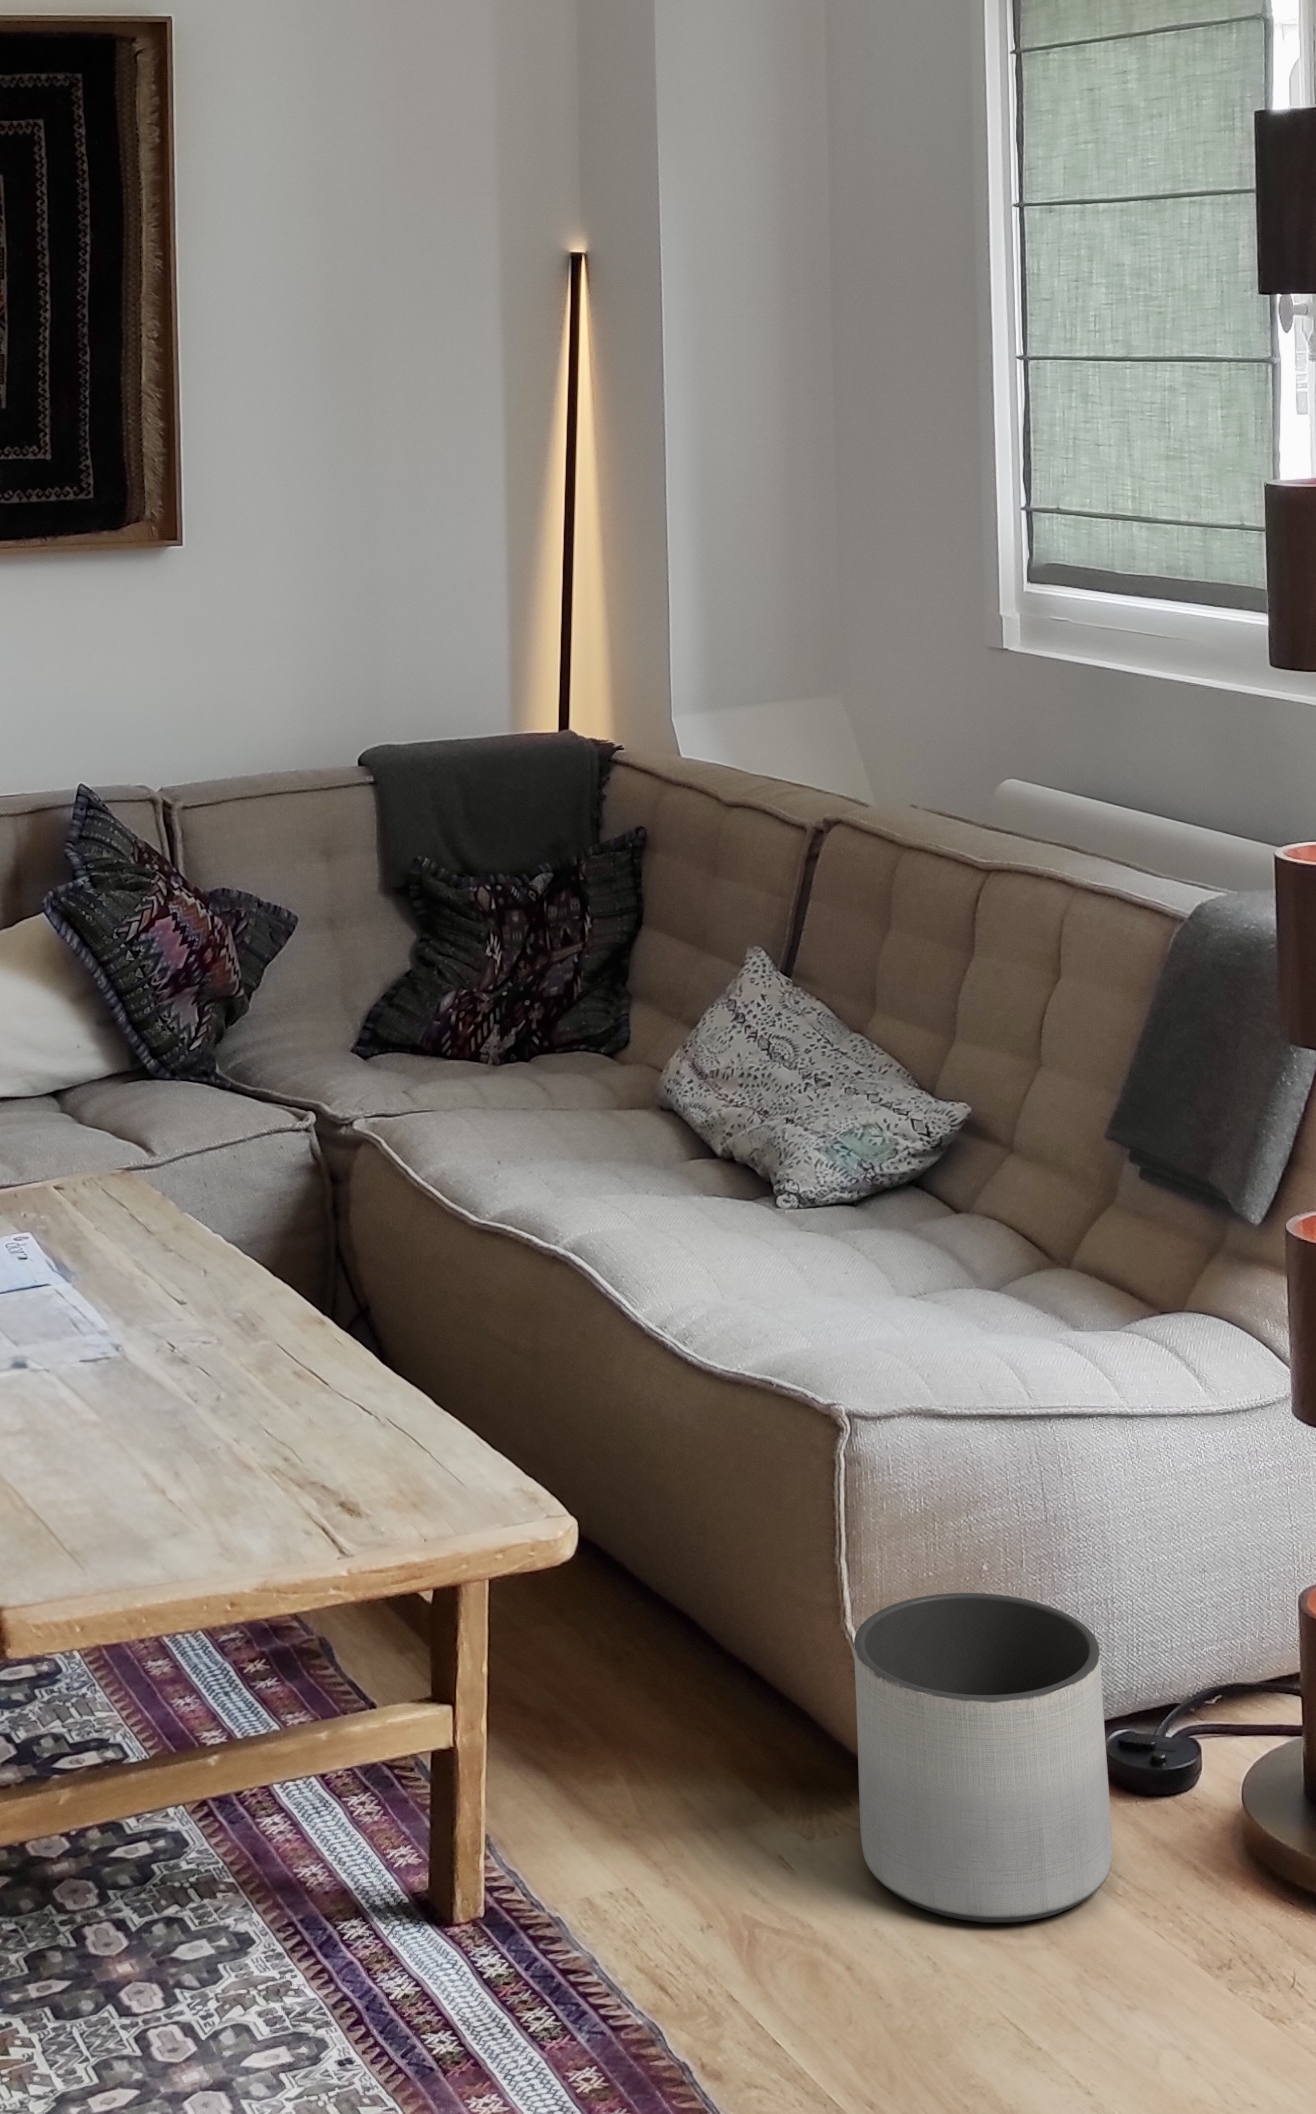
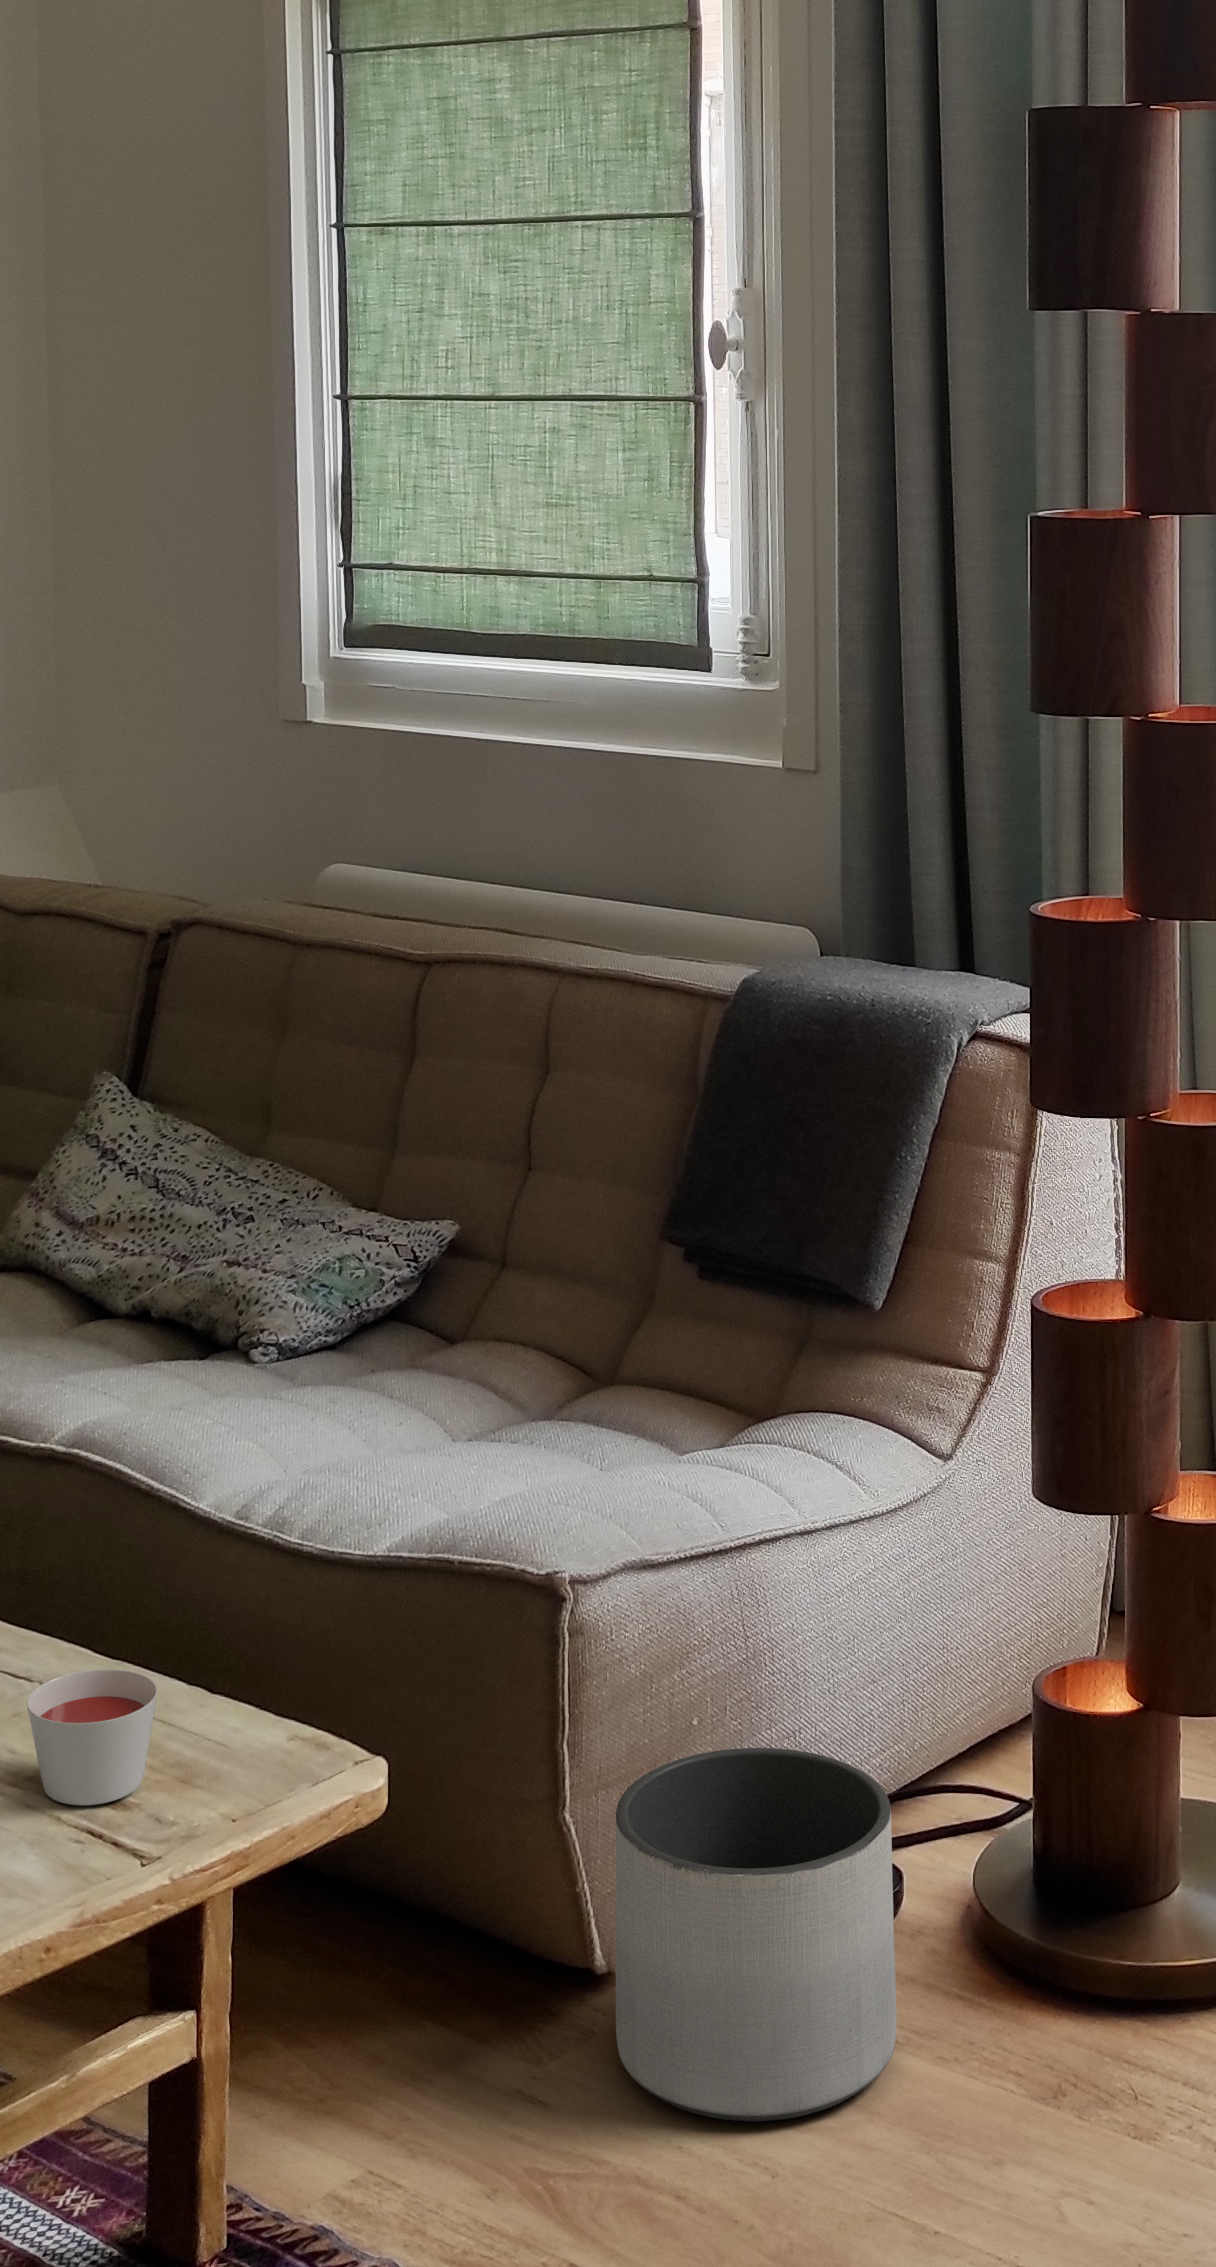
candle: none [299,1409,398,1512] -> present [27,1669,157,1805]

